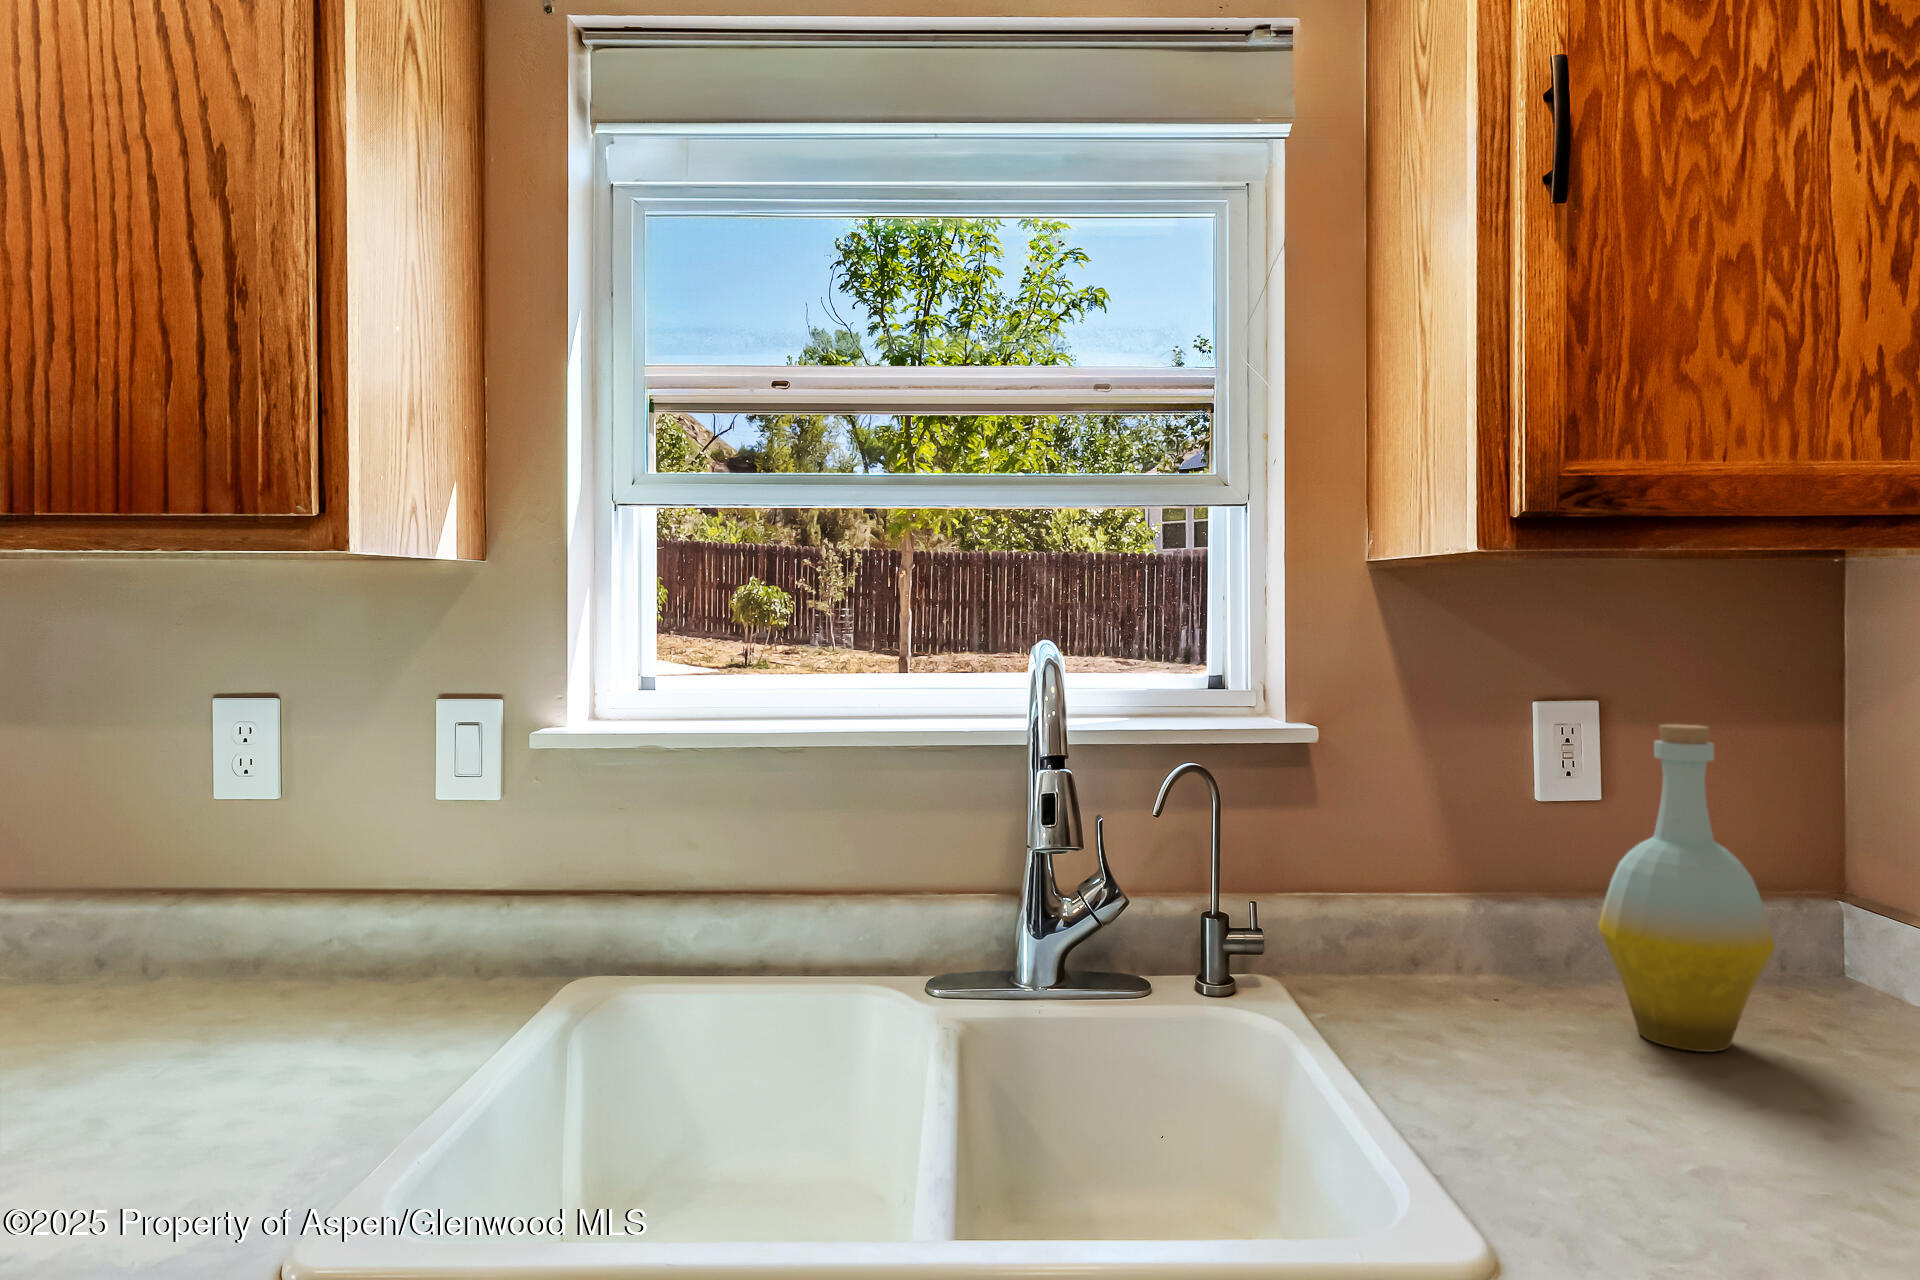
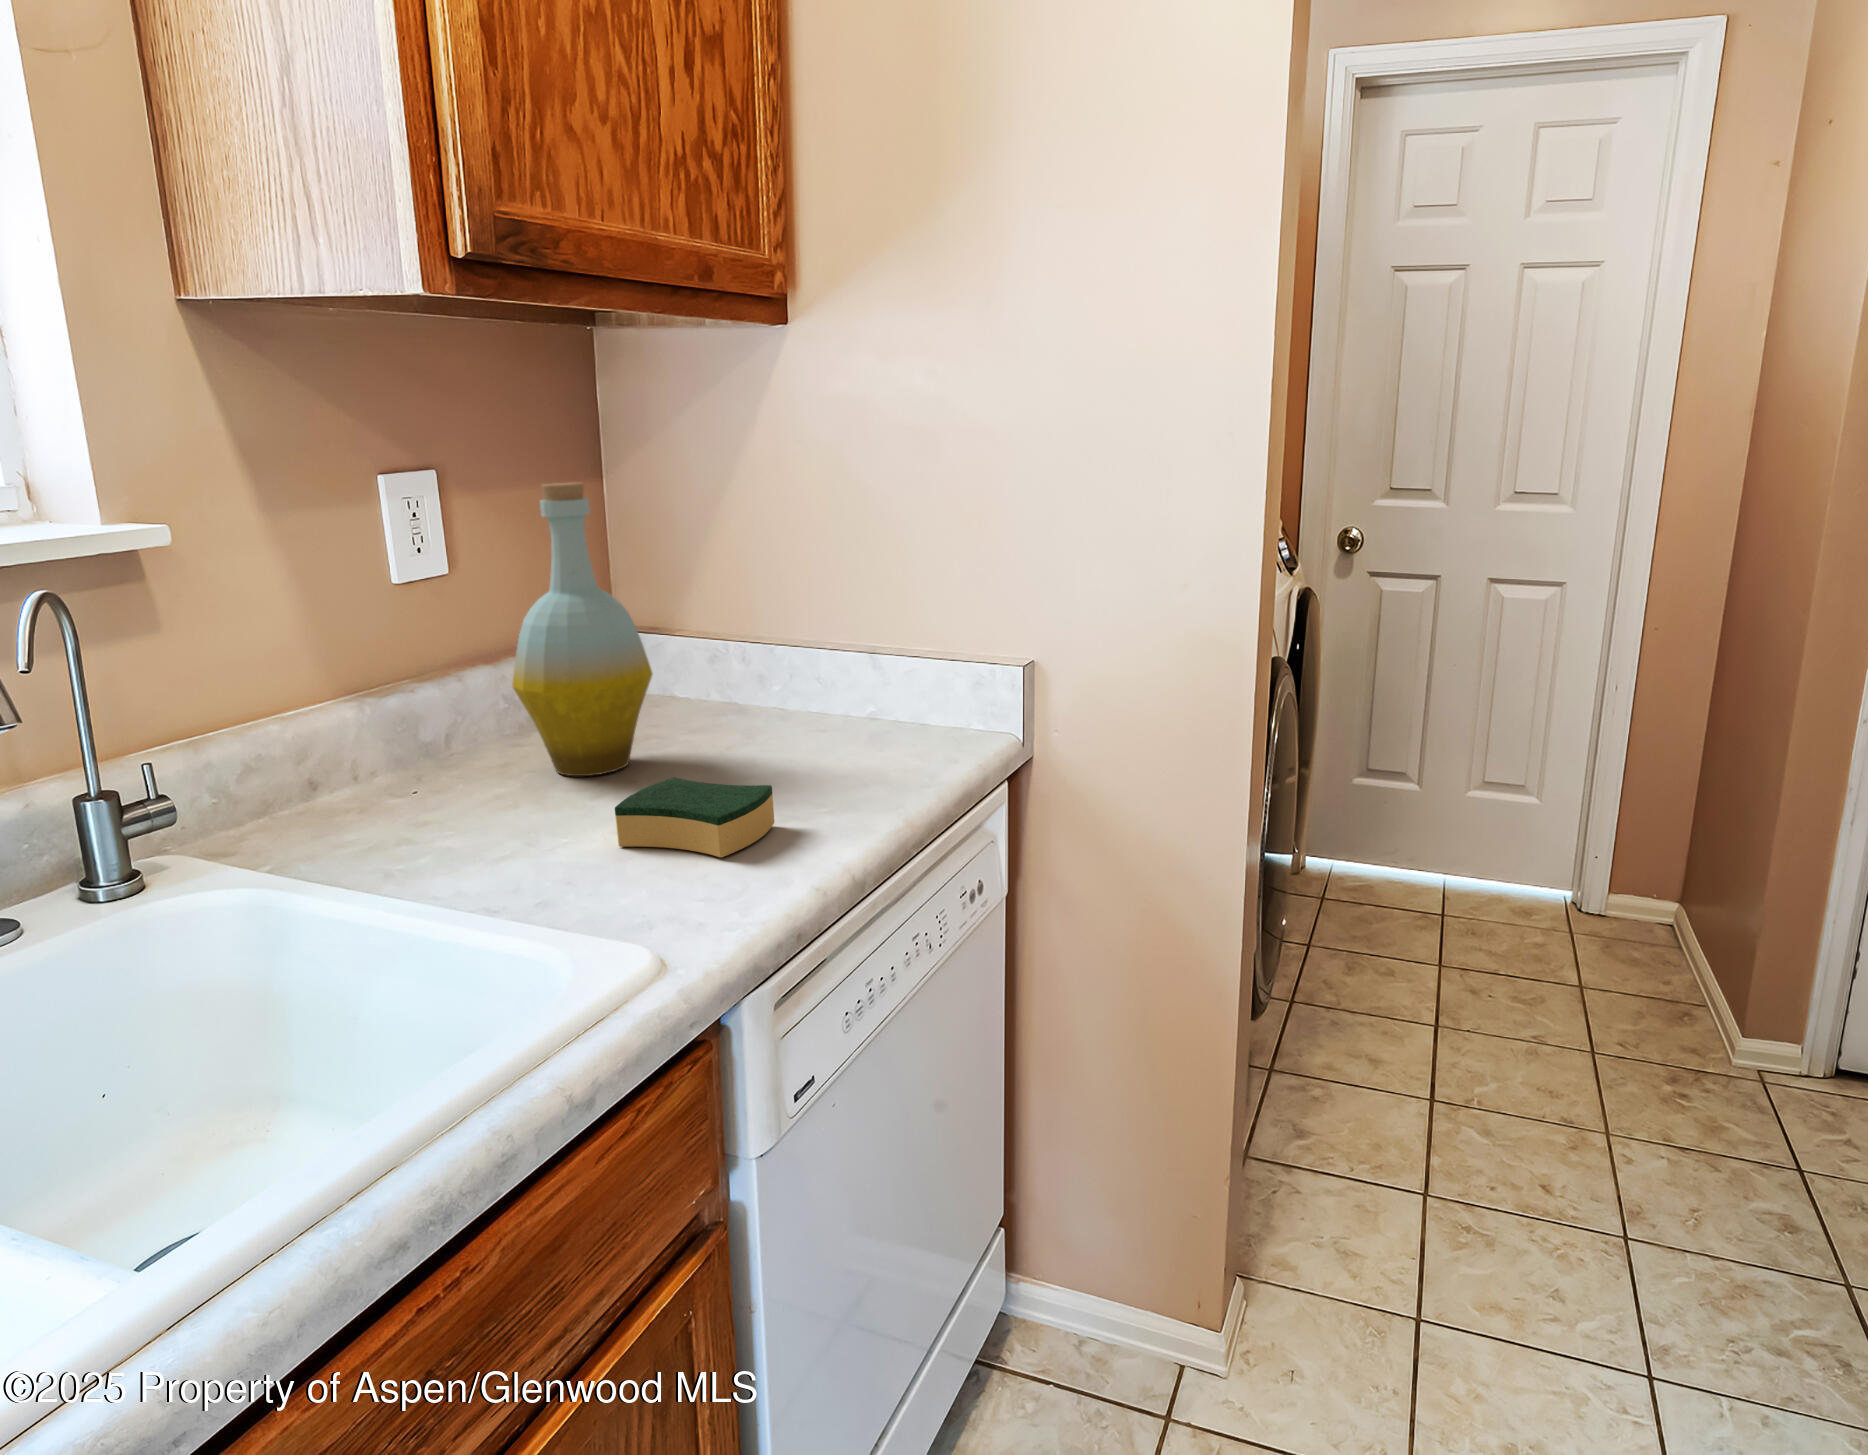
sponge: none [1586,1074,1799,1190] -> present [615,777,774,857]

